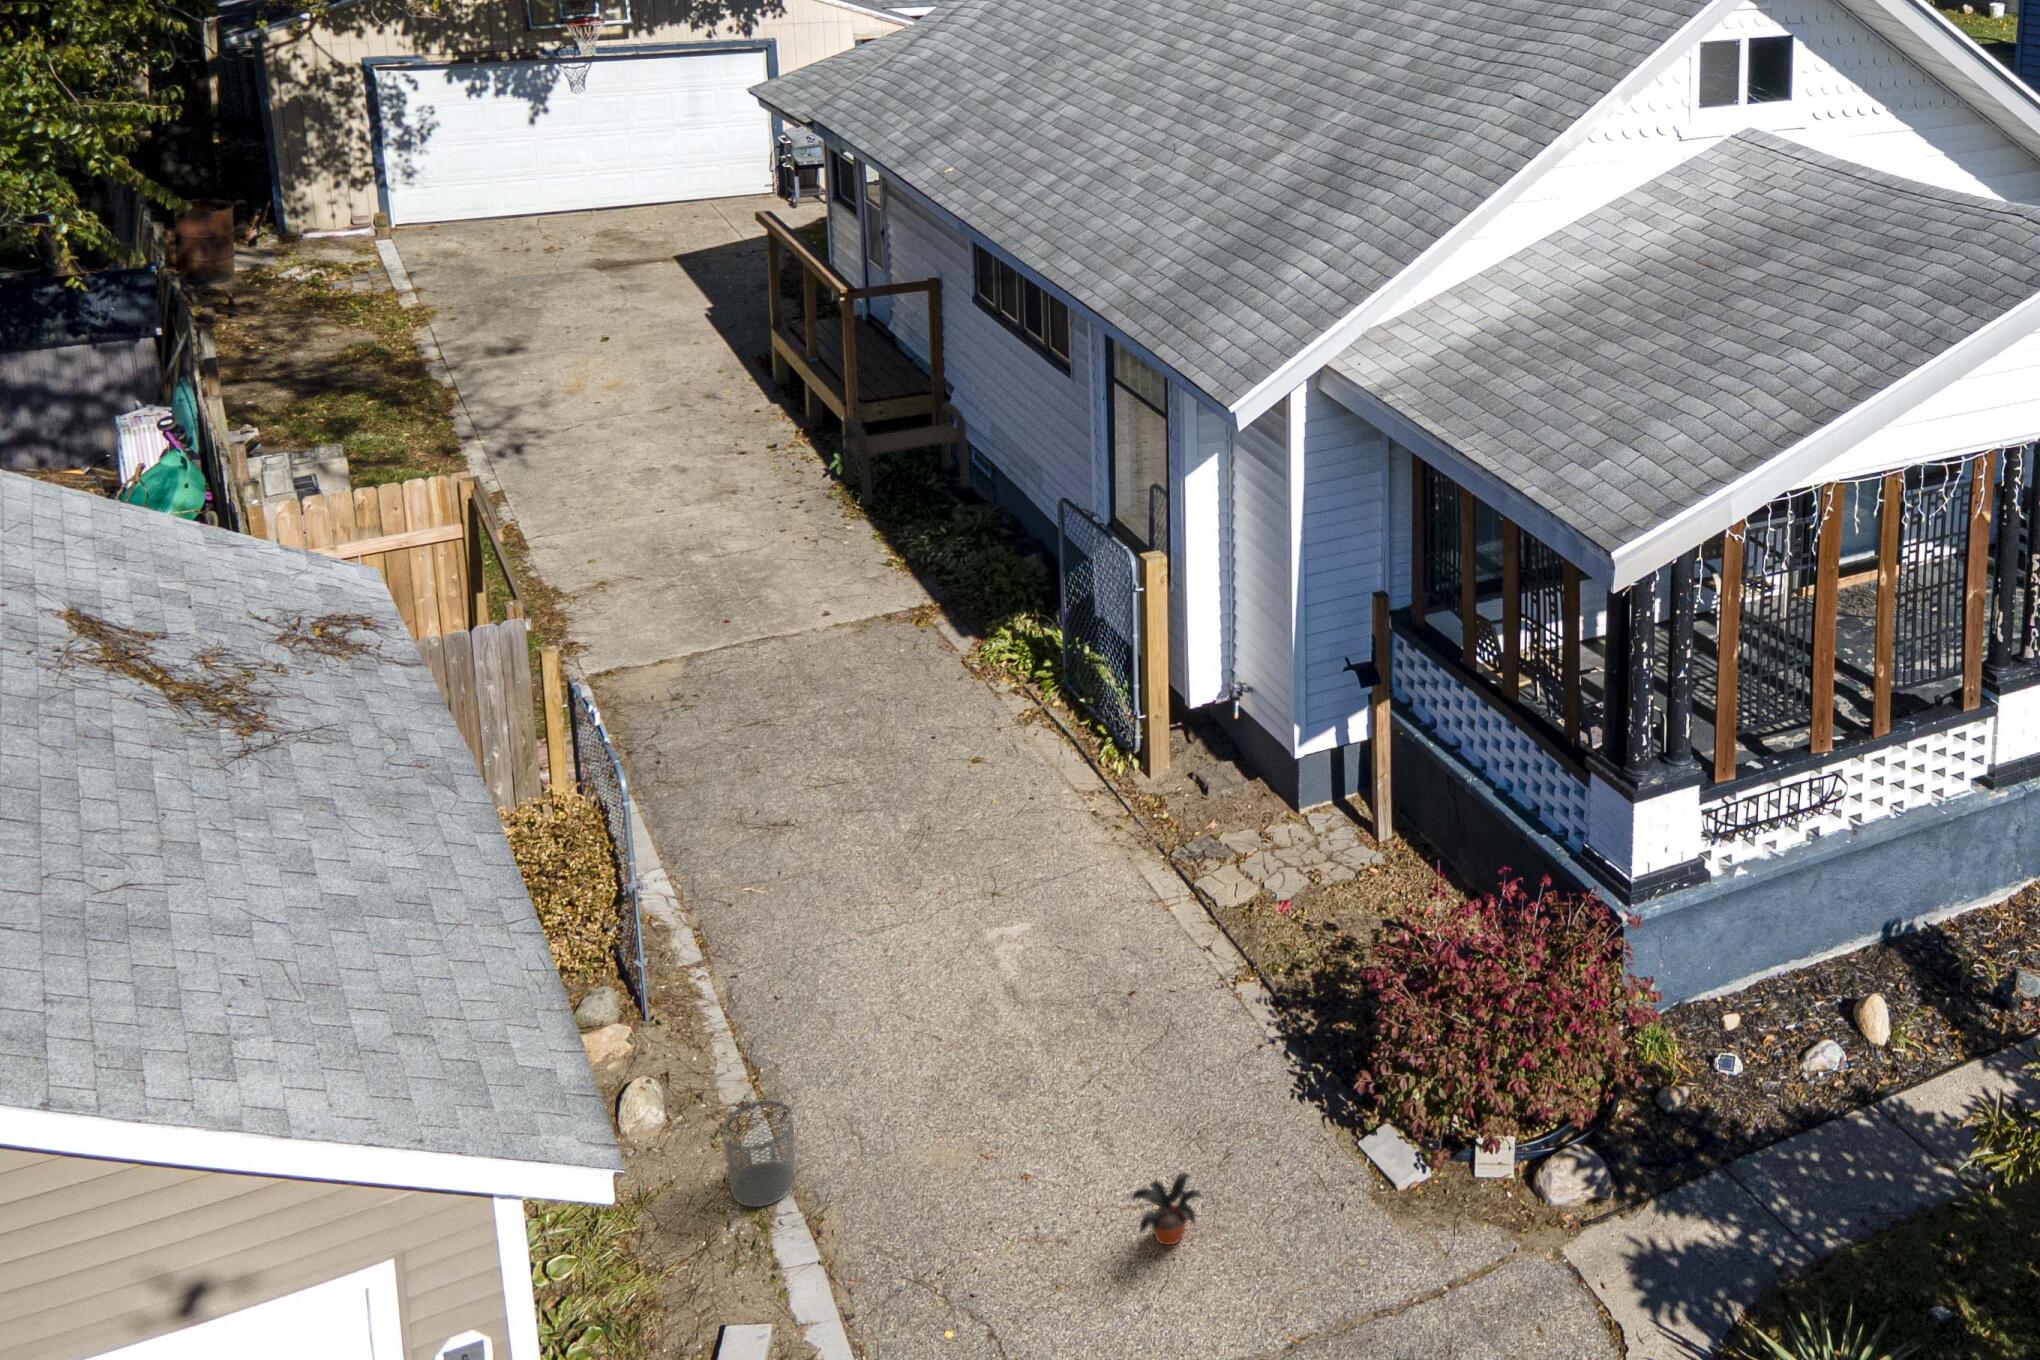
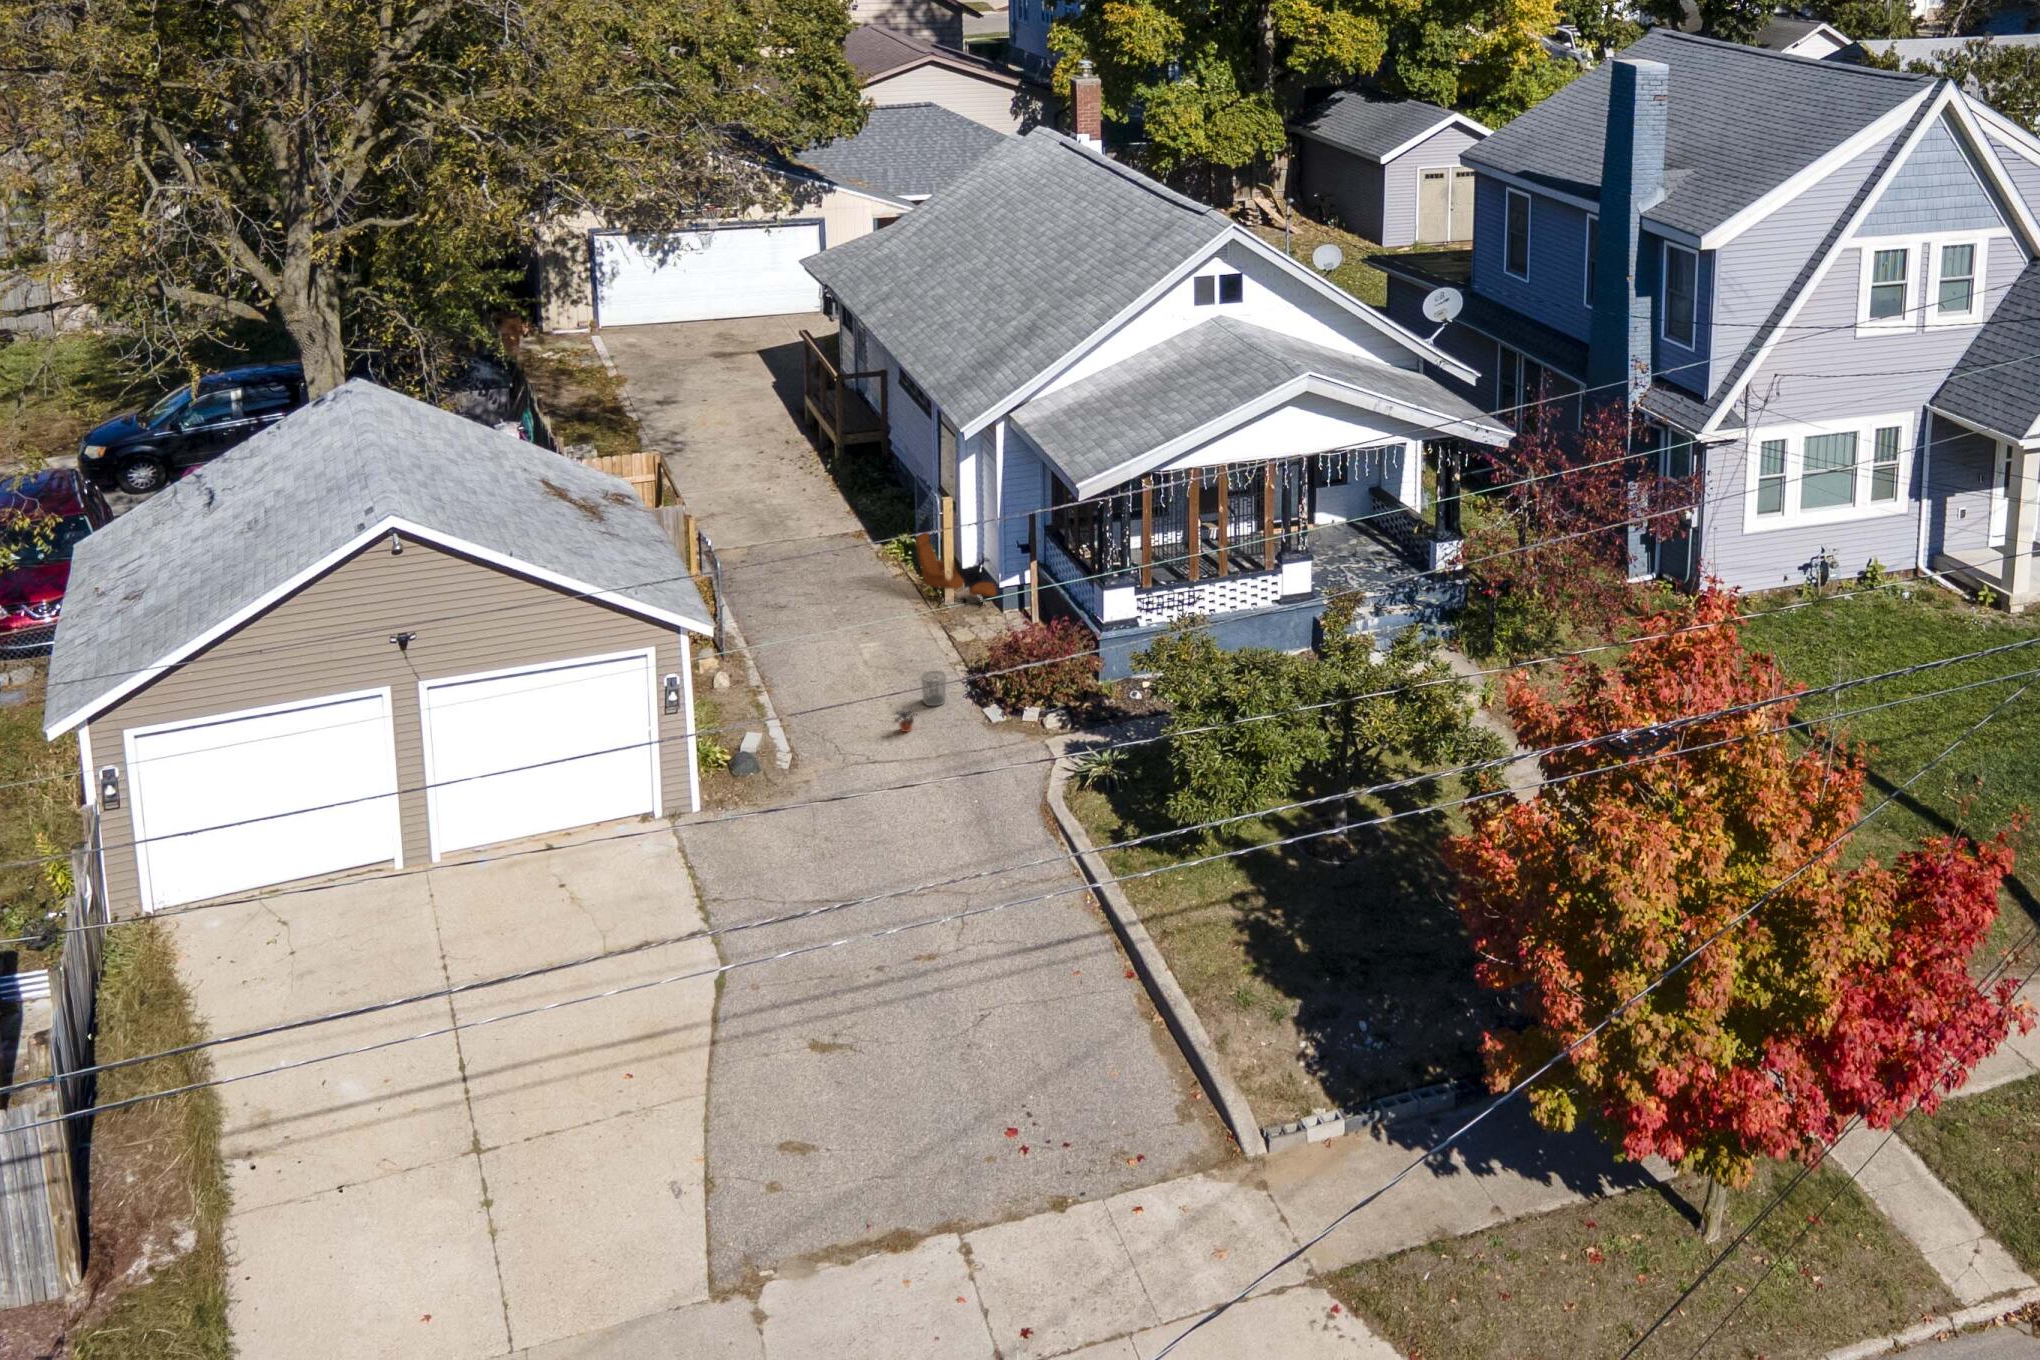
bench: present [843,402,970,505] -> none [835,434,897,485]
lounge chair: none [1081,632,1268,801] -> present [915,533,997,603]
waste bin: present [722,1101,795,1207] -> present [922,671,946,706]

